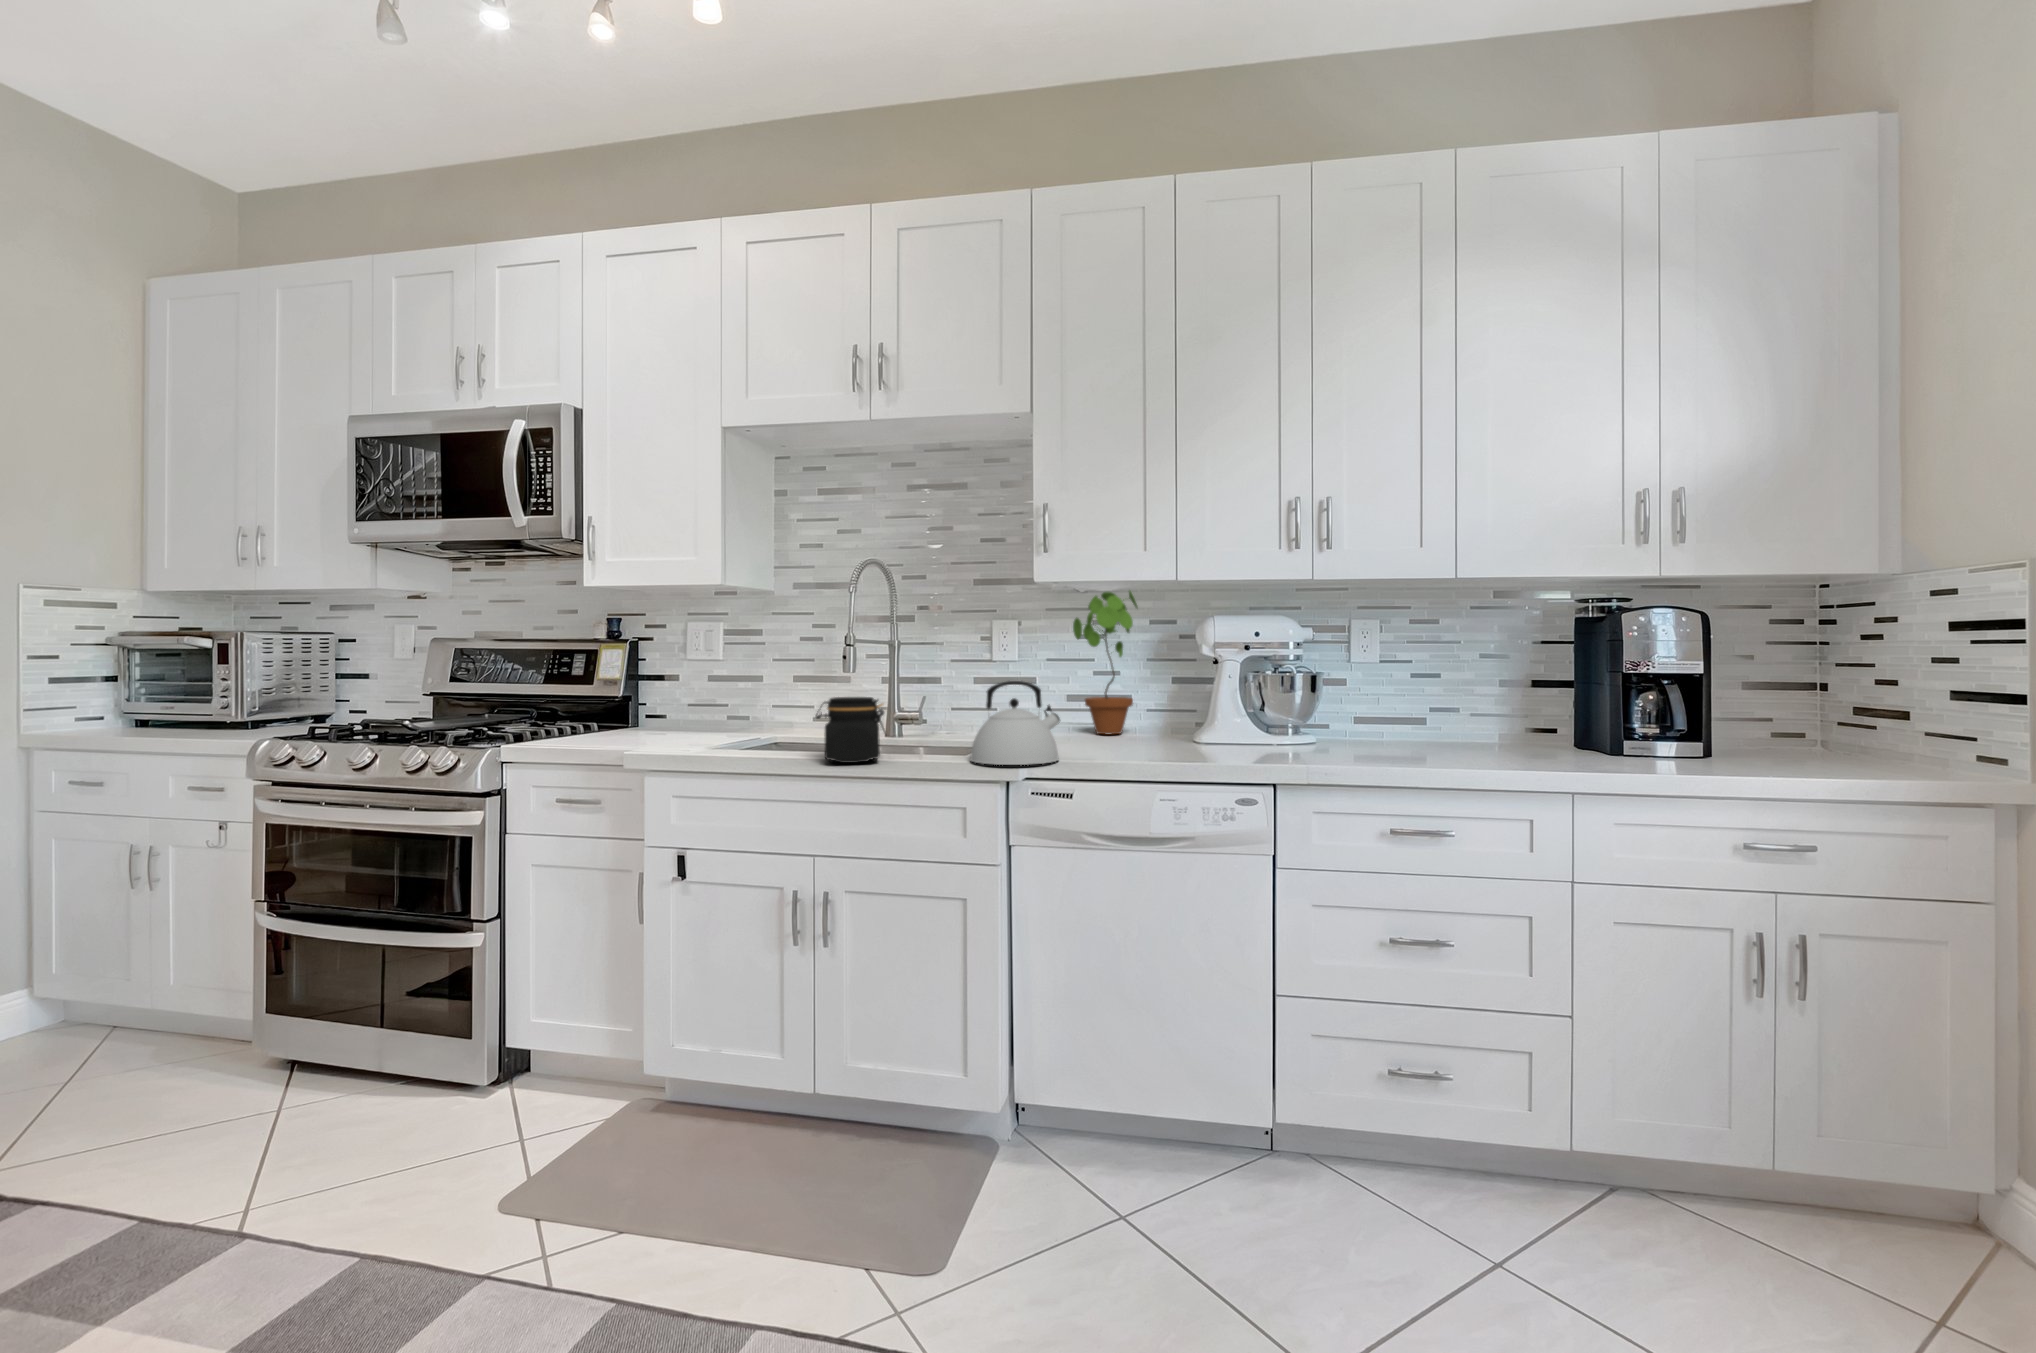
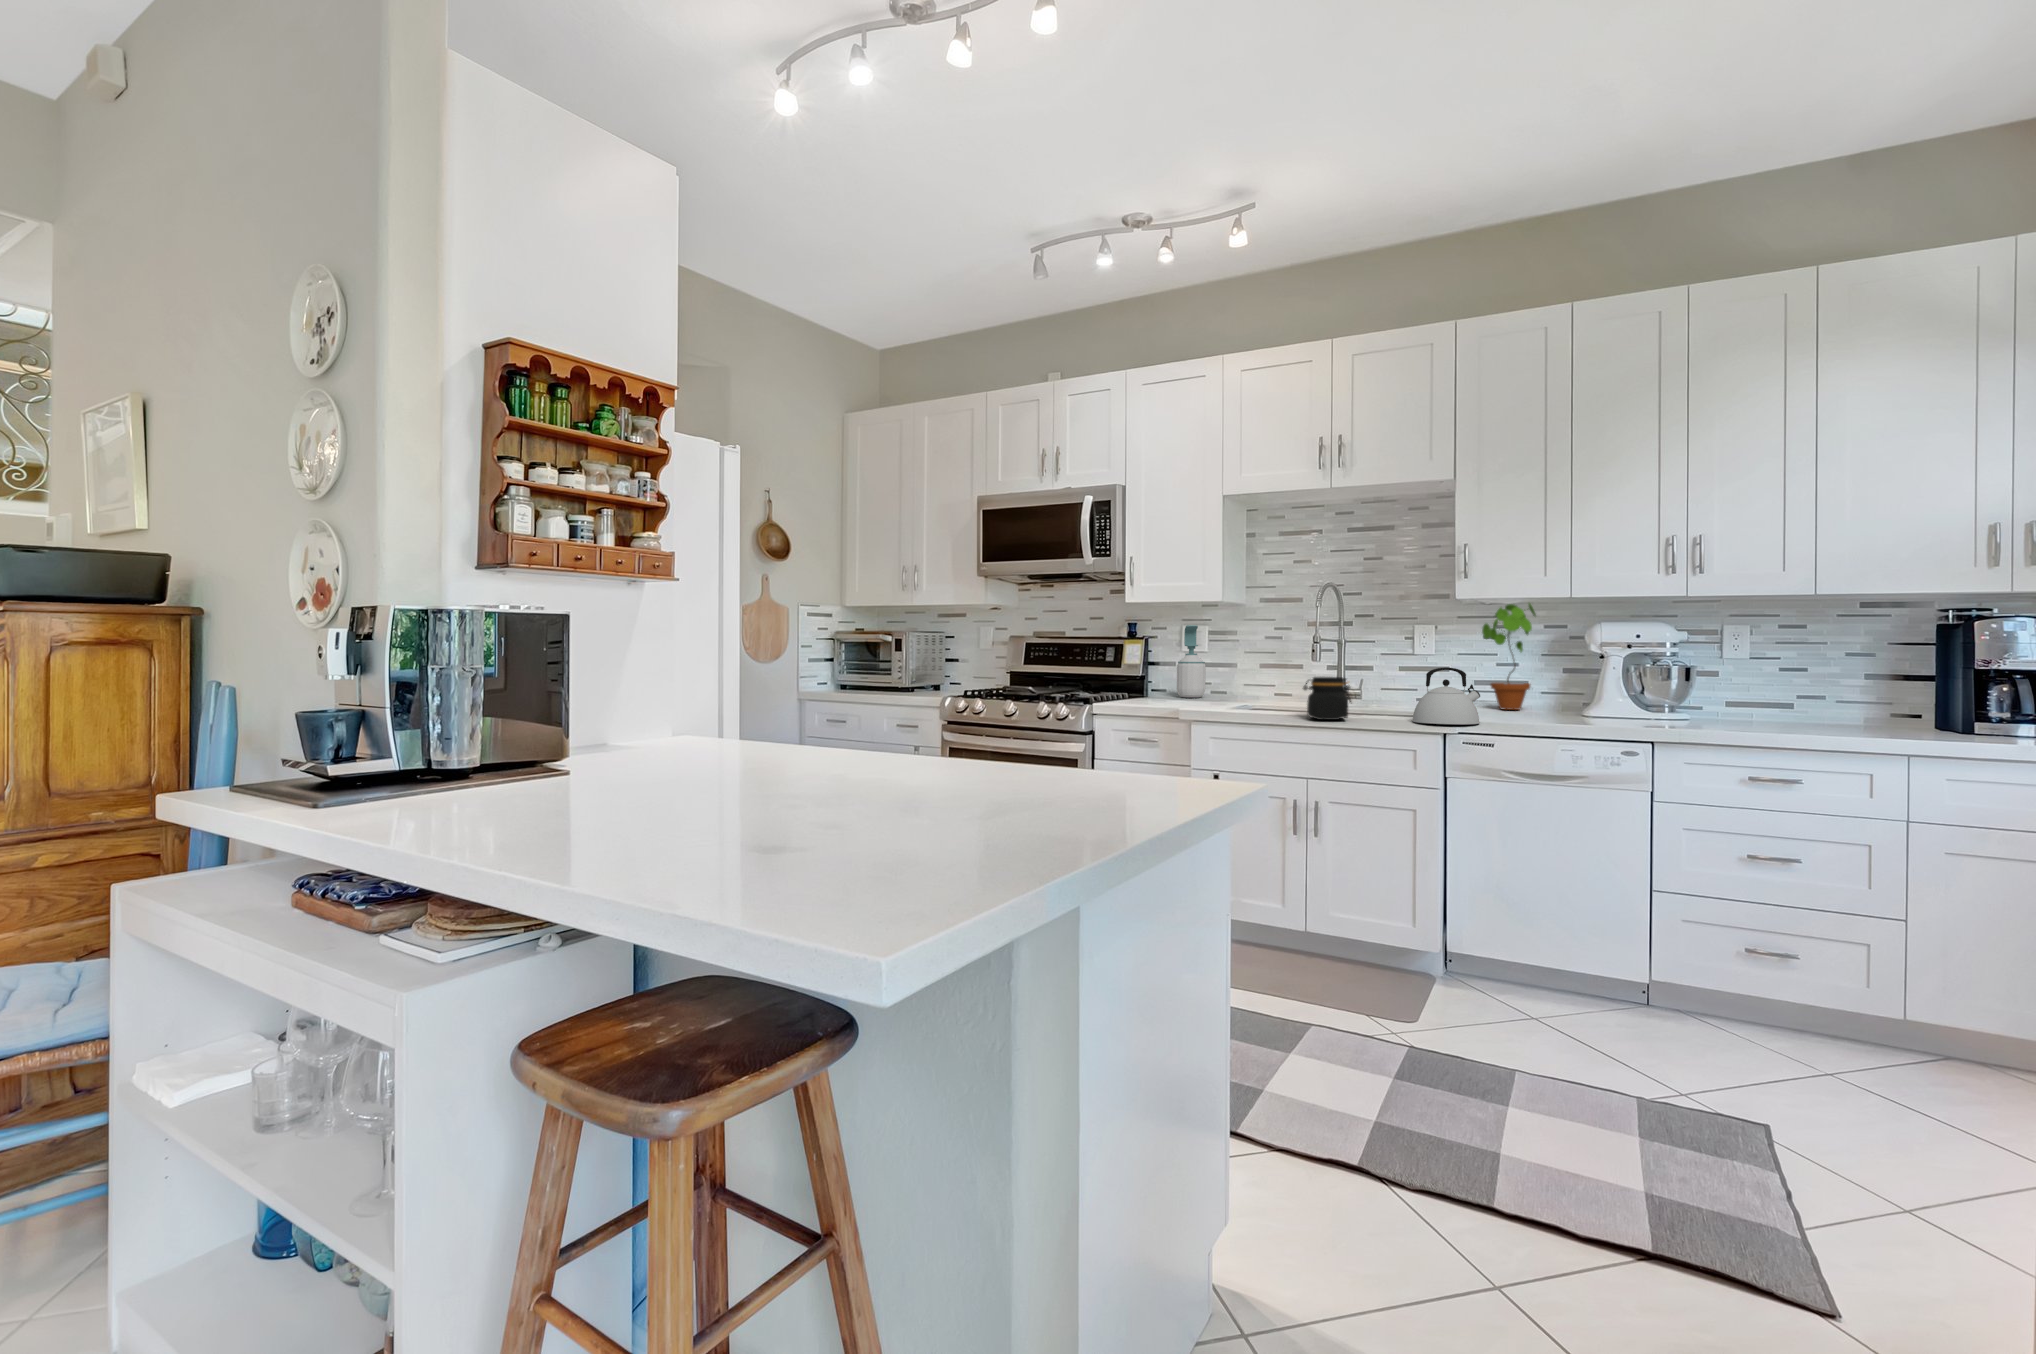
soap bottle: none [673,621,717,727] -> present [1177,625,1206,698]

